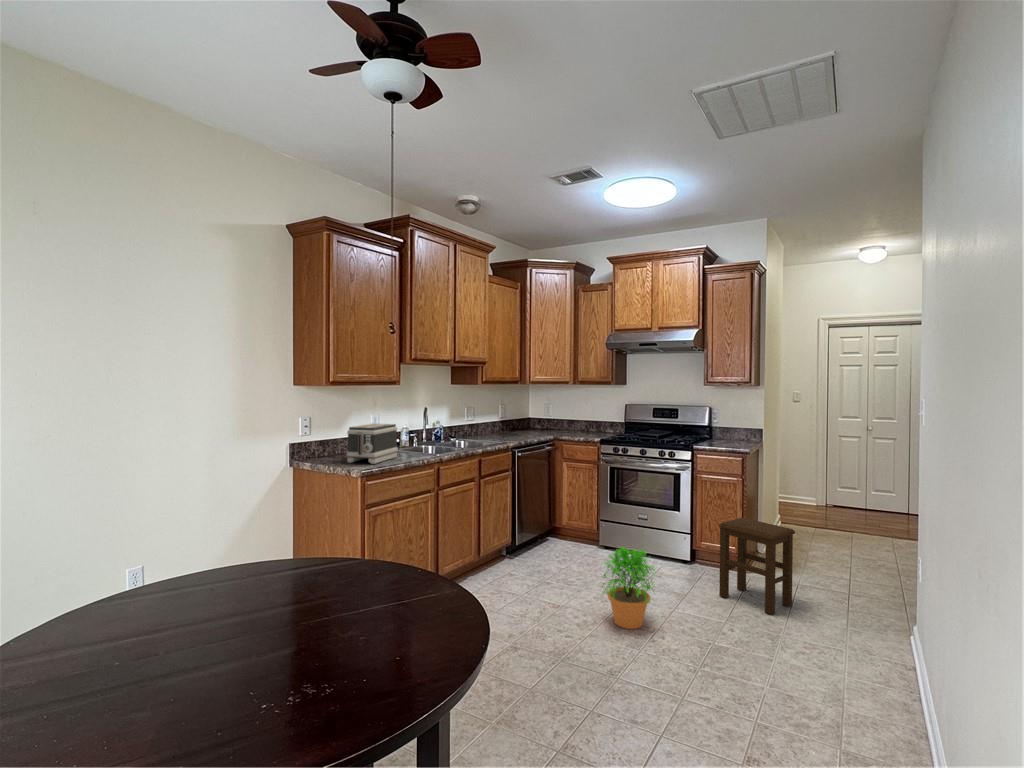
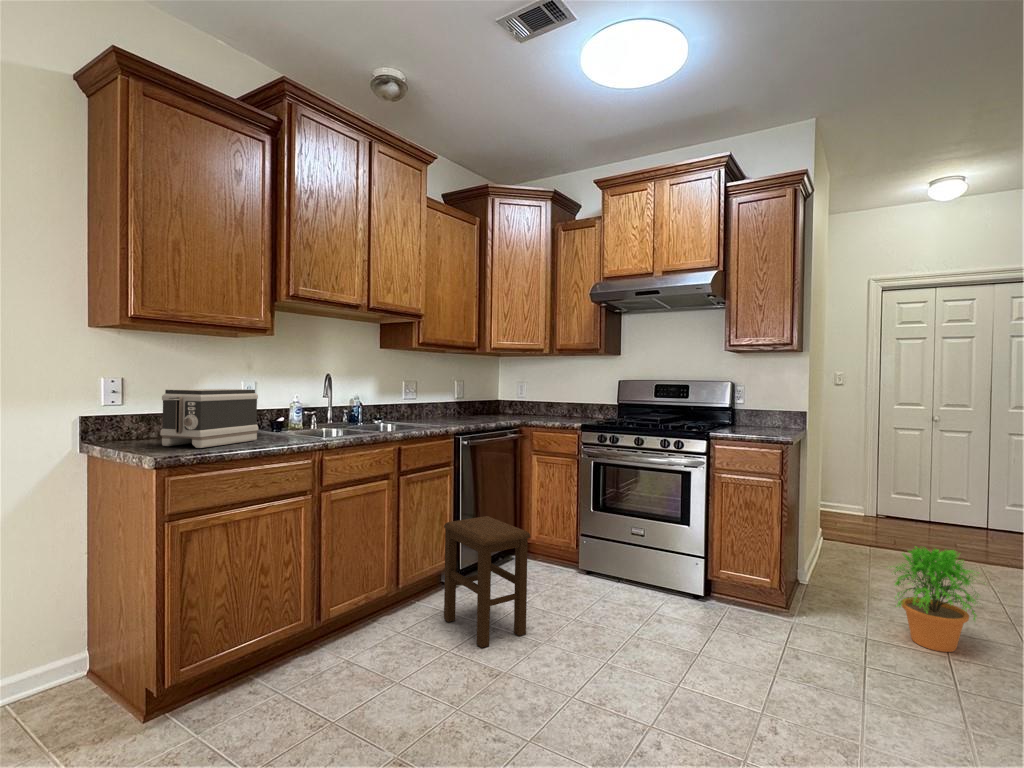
stool: present [719,518,795,615] -> present [444,516,530,648]
potted plant: present [602,547,655,629] -> present [894,547,978,652]

